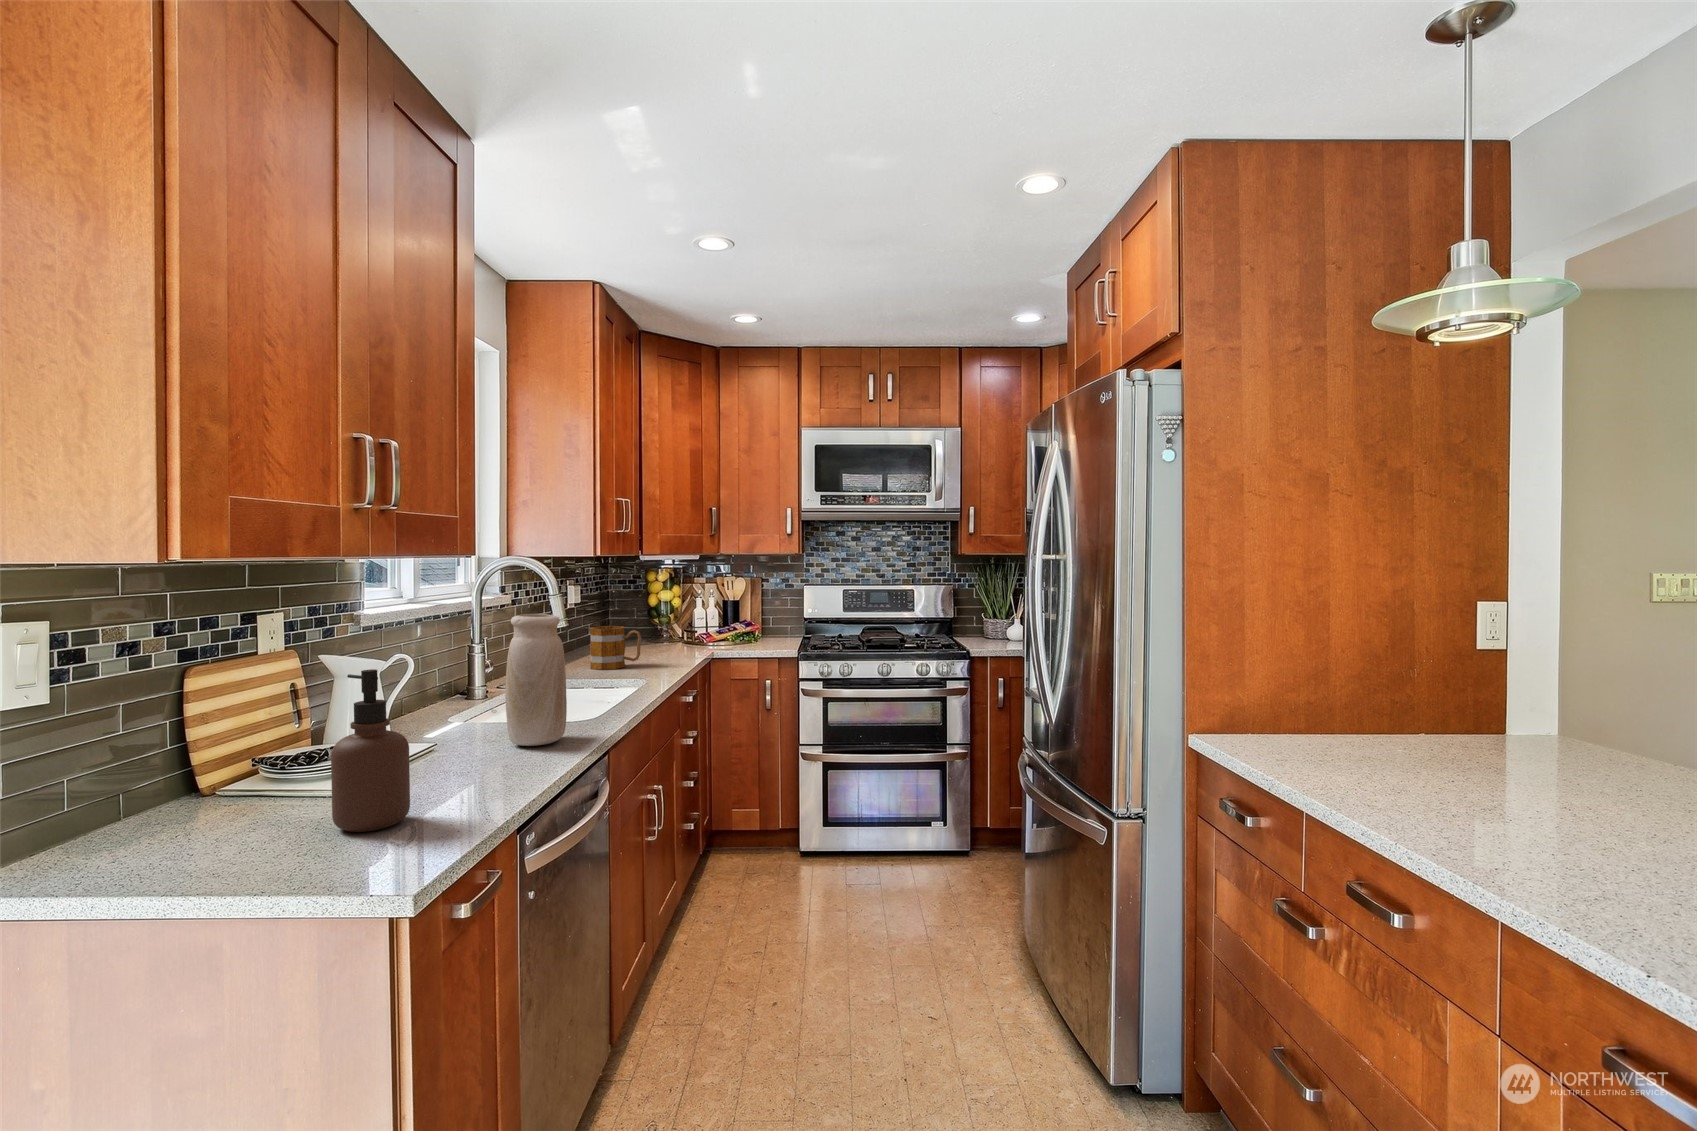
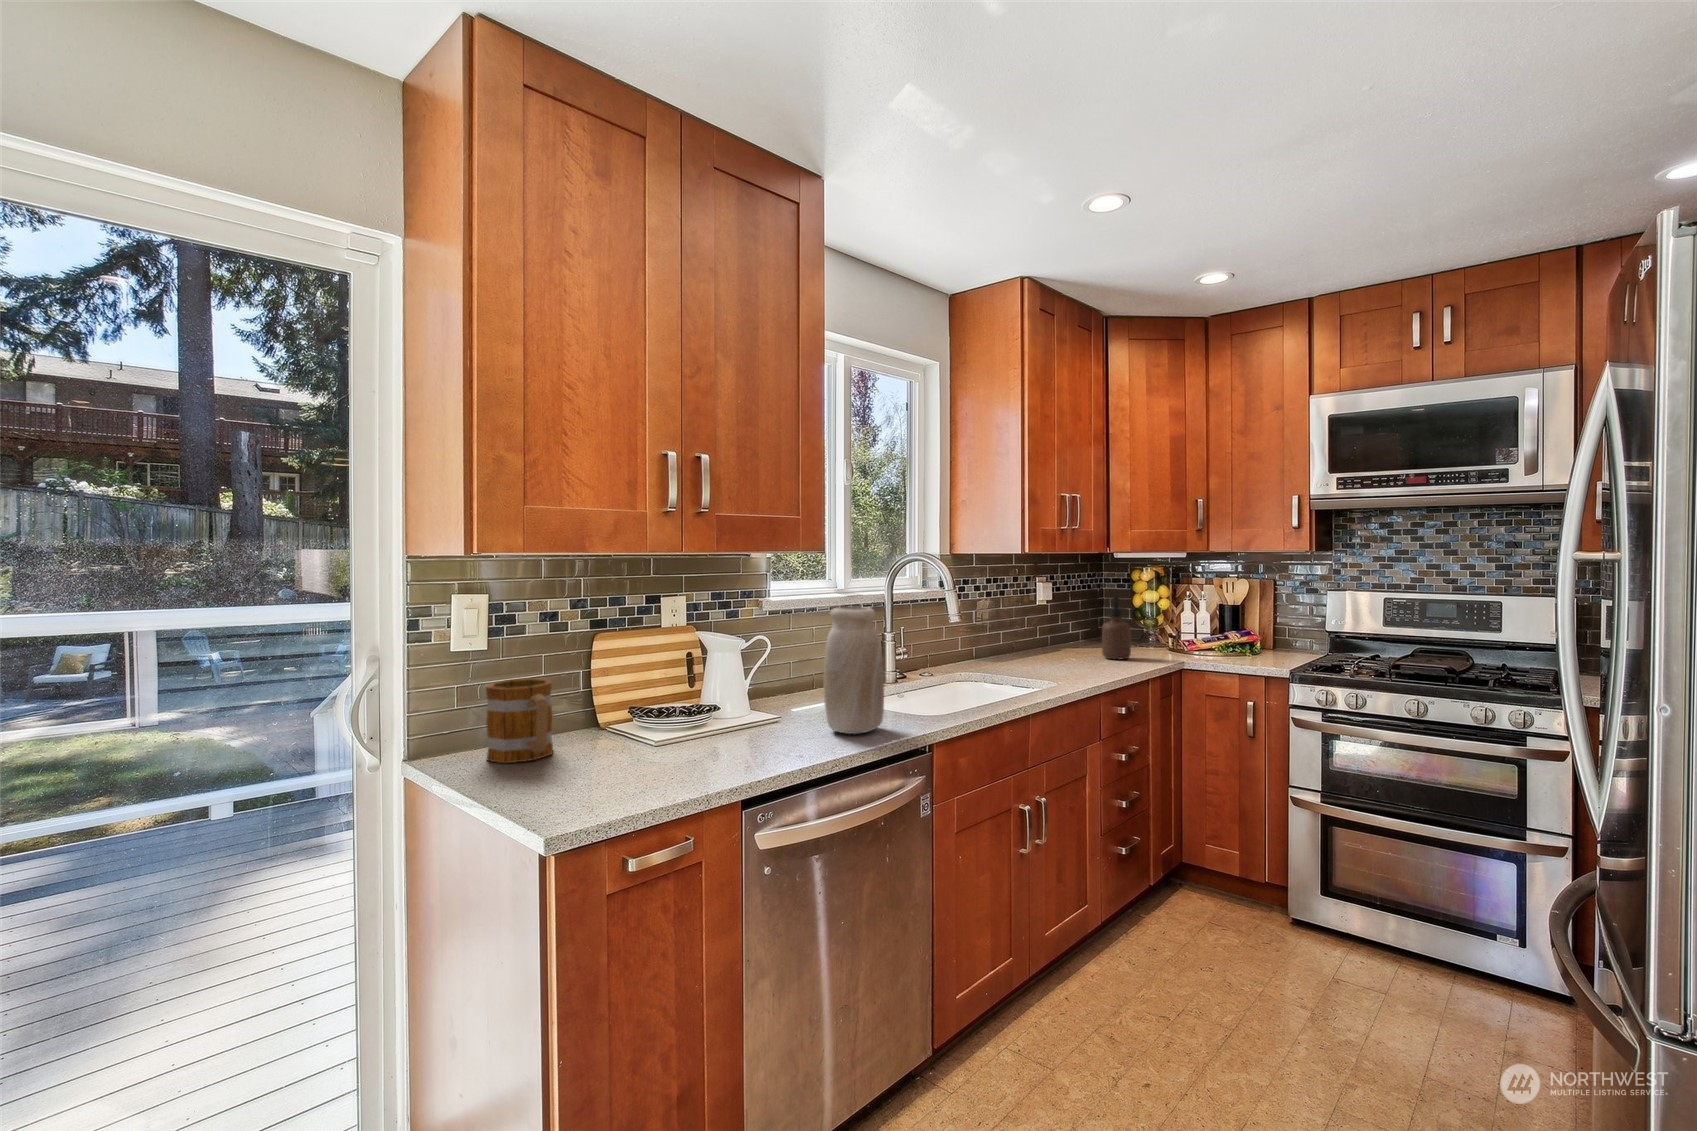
mug: present [590,626,641,670] -> present [486,678,553,763]
soap dispenser: present [331,669,410,832] -> present [1102,596,1131,659]

